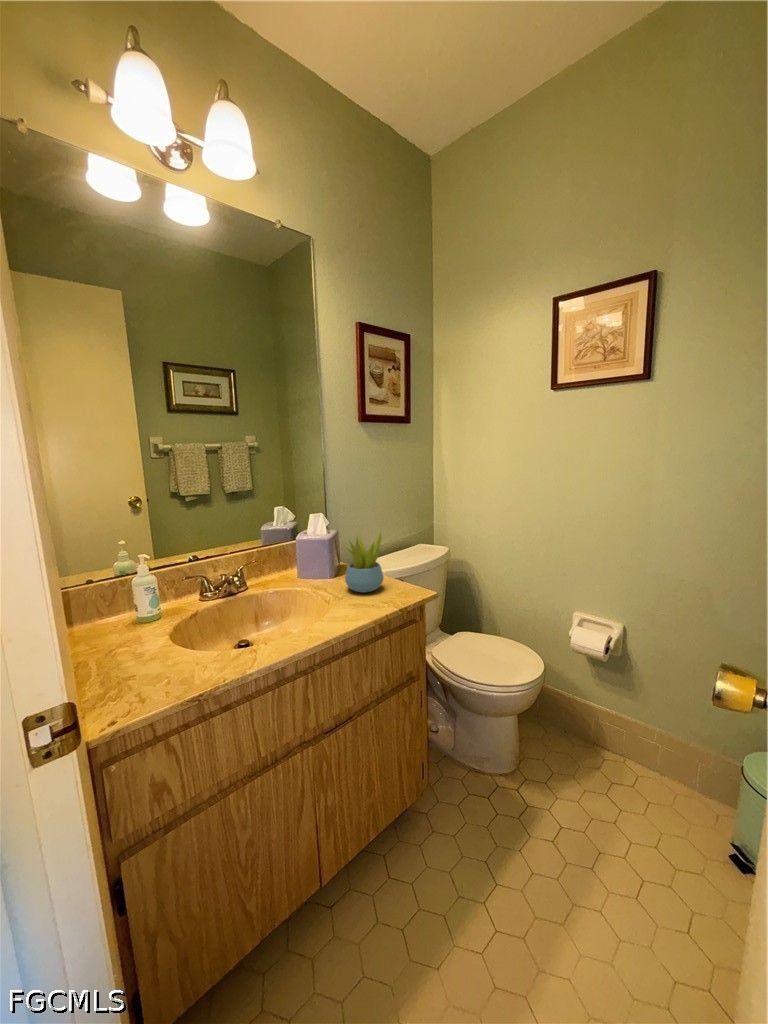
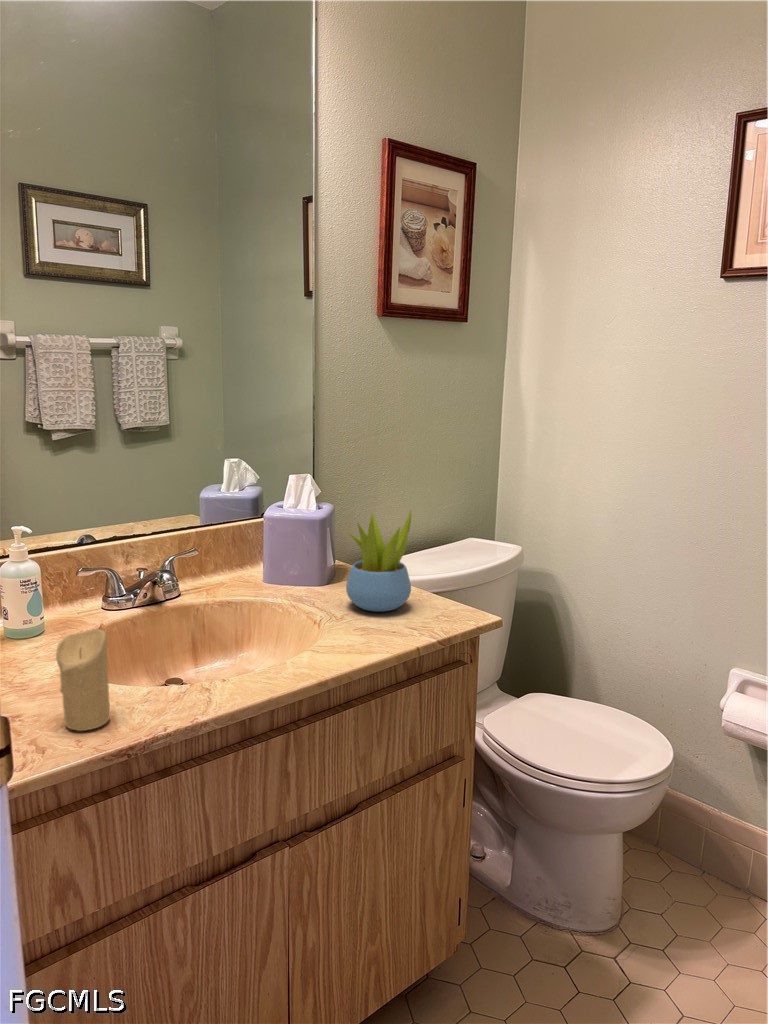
candle: none [151,619,190,686] -> present [56,629,110,731]

